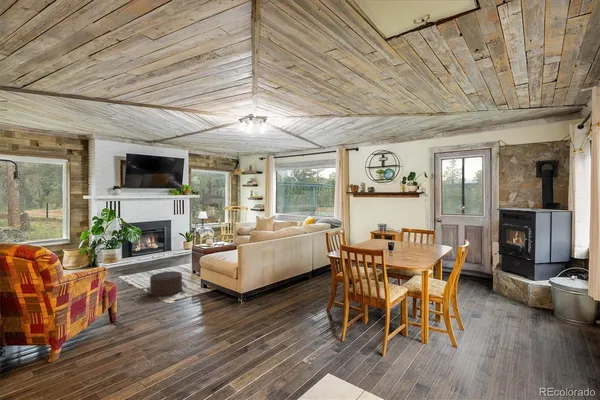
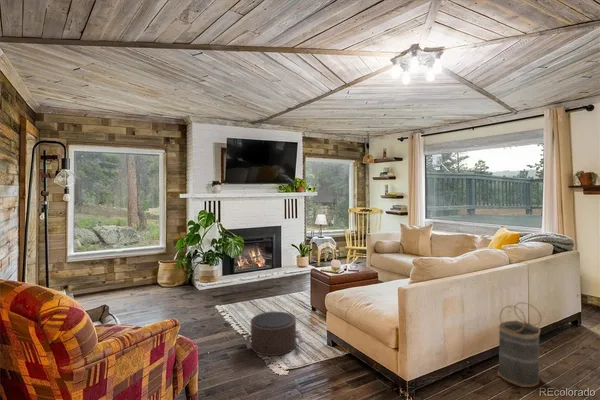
basket: none [293,250,313,291] -> present [498,306,541,387]

